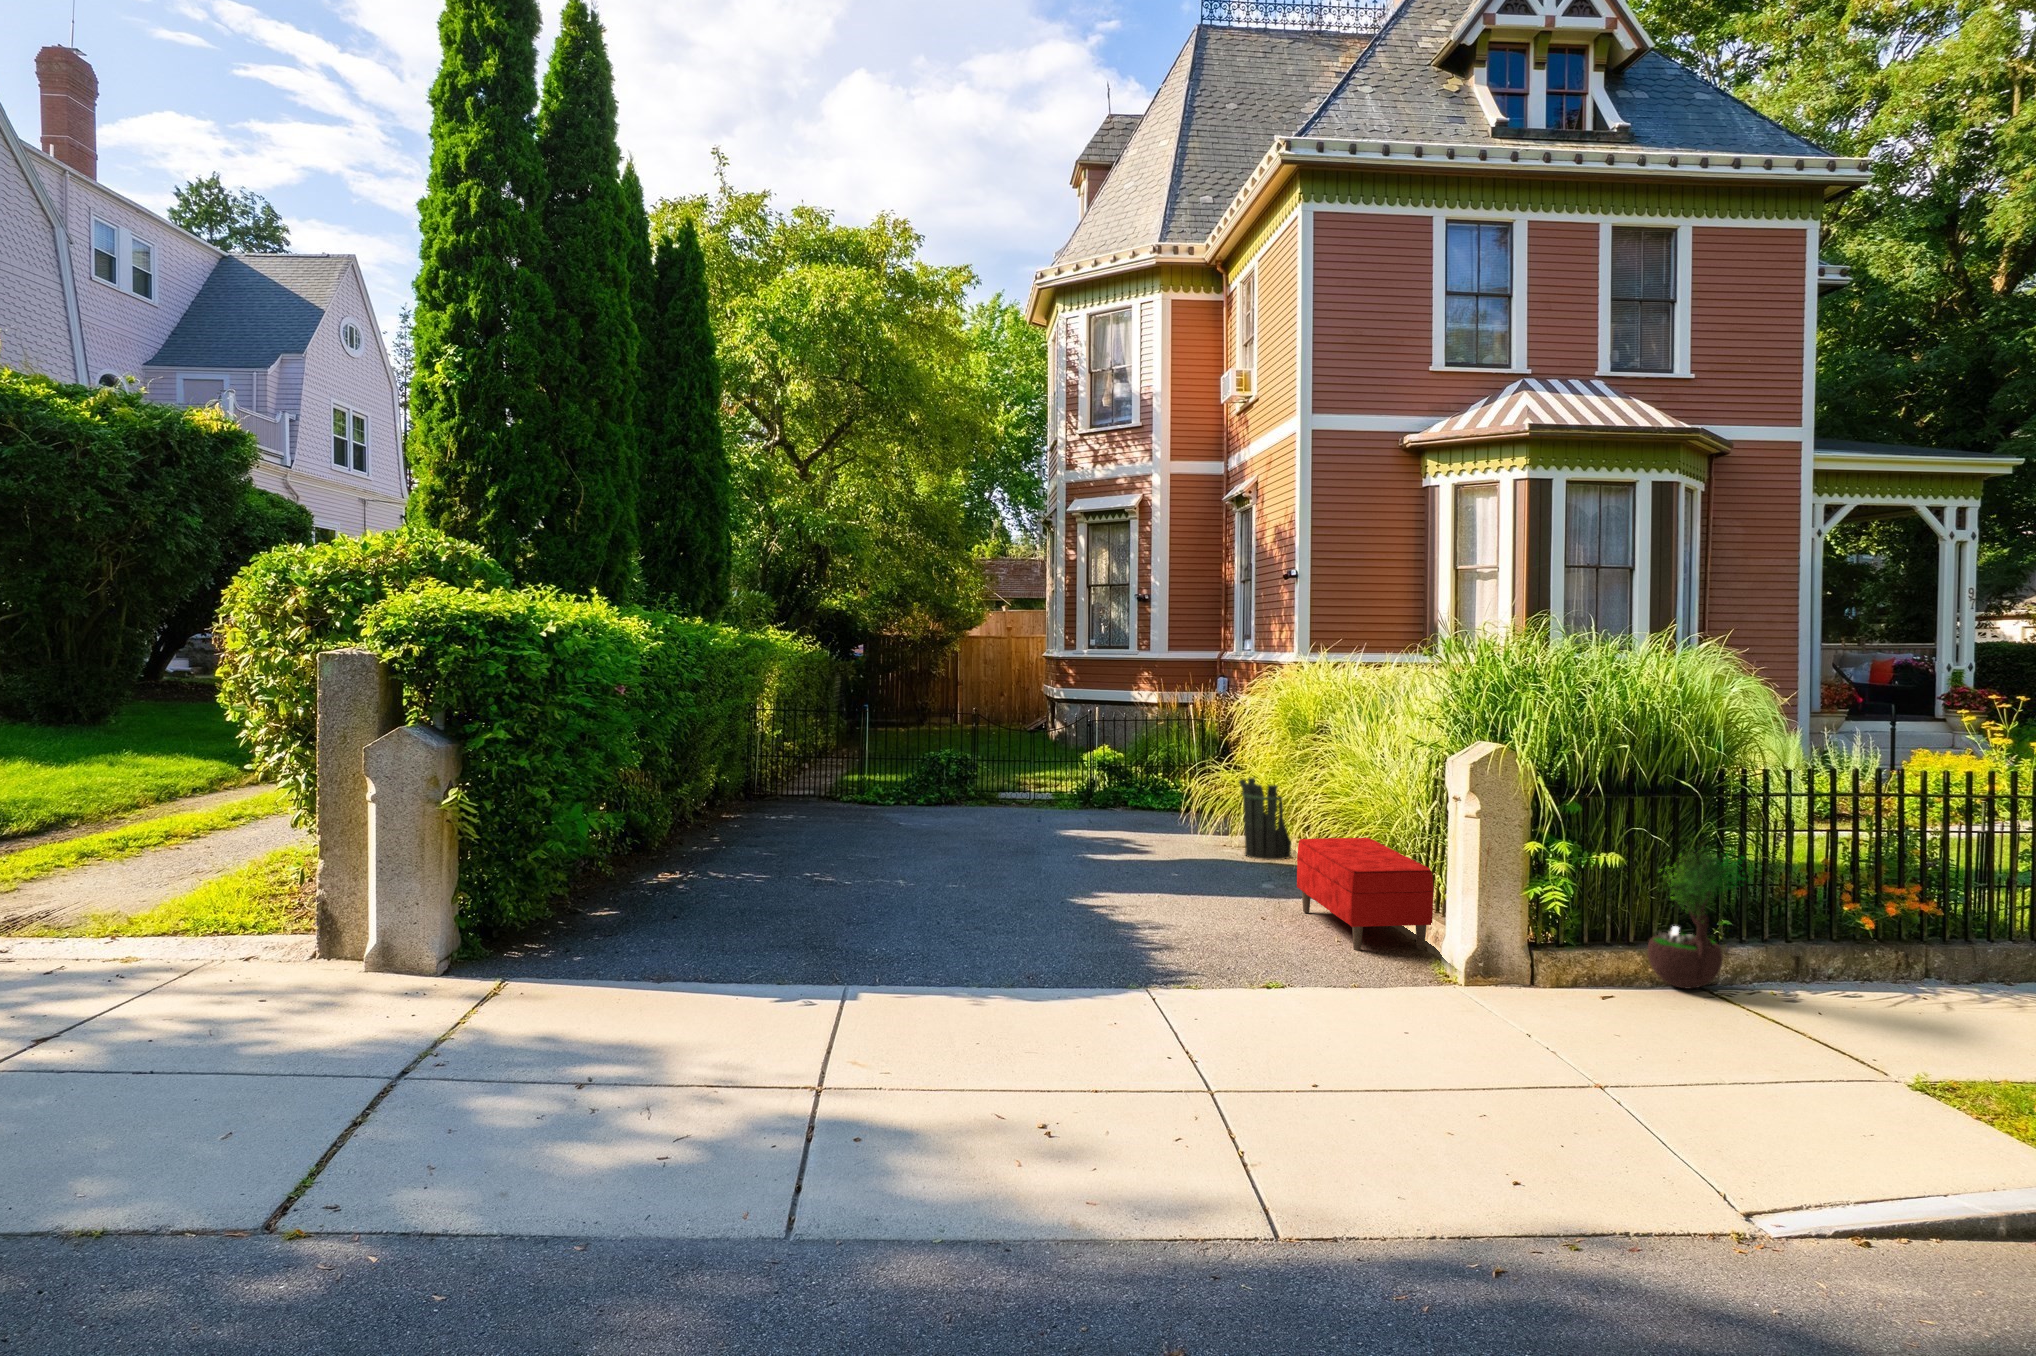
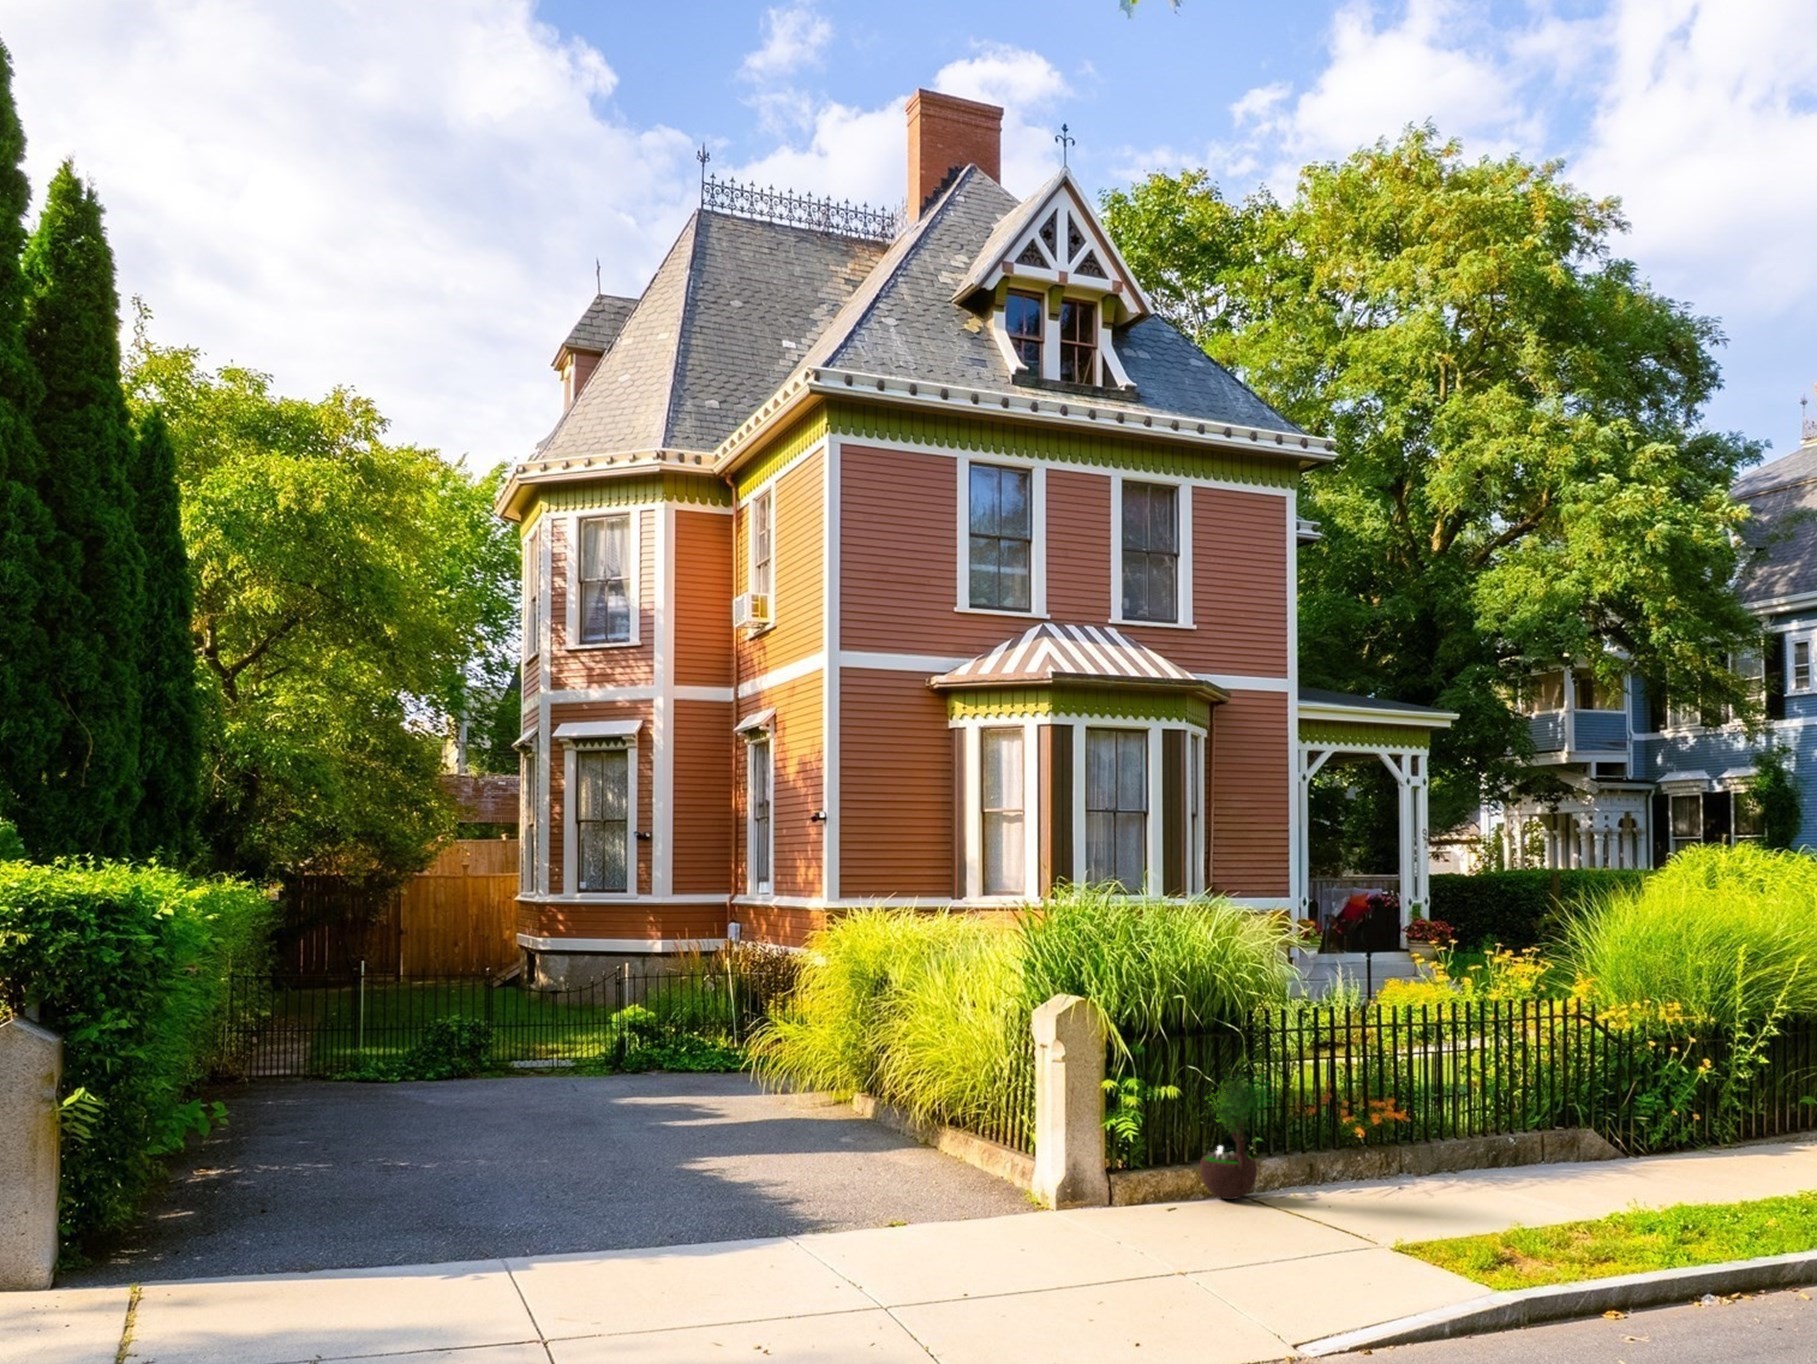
waste bin: present [1239,778,1292,860] -> none [807,1033,868,1118]
bench: present [1297,838,1434,951] -> none [889,1086,1021,1192]

